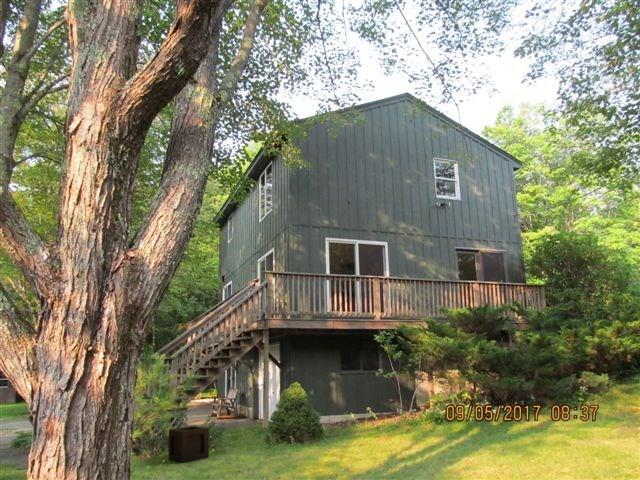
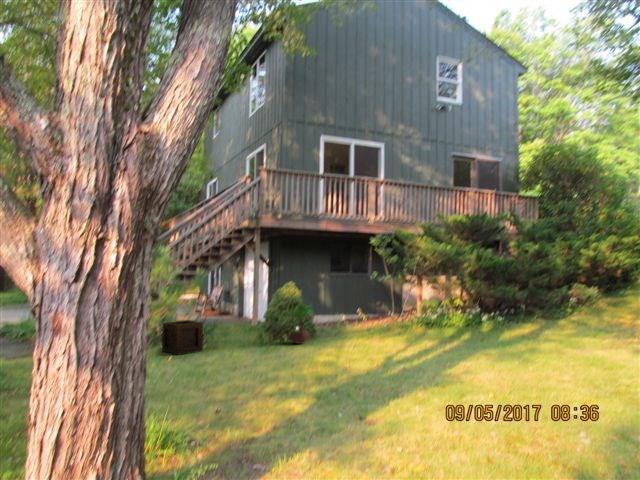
potted tree: none [295,401,319,447] -> present [290,304,311,344]

